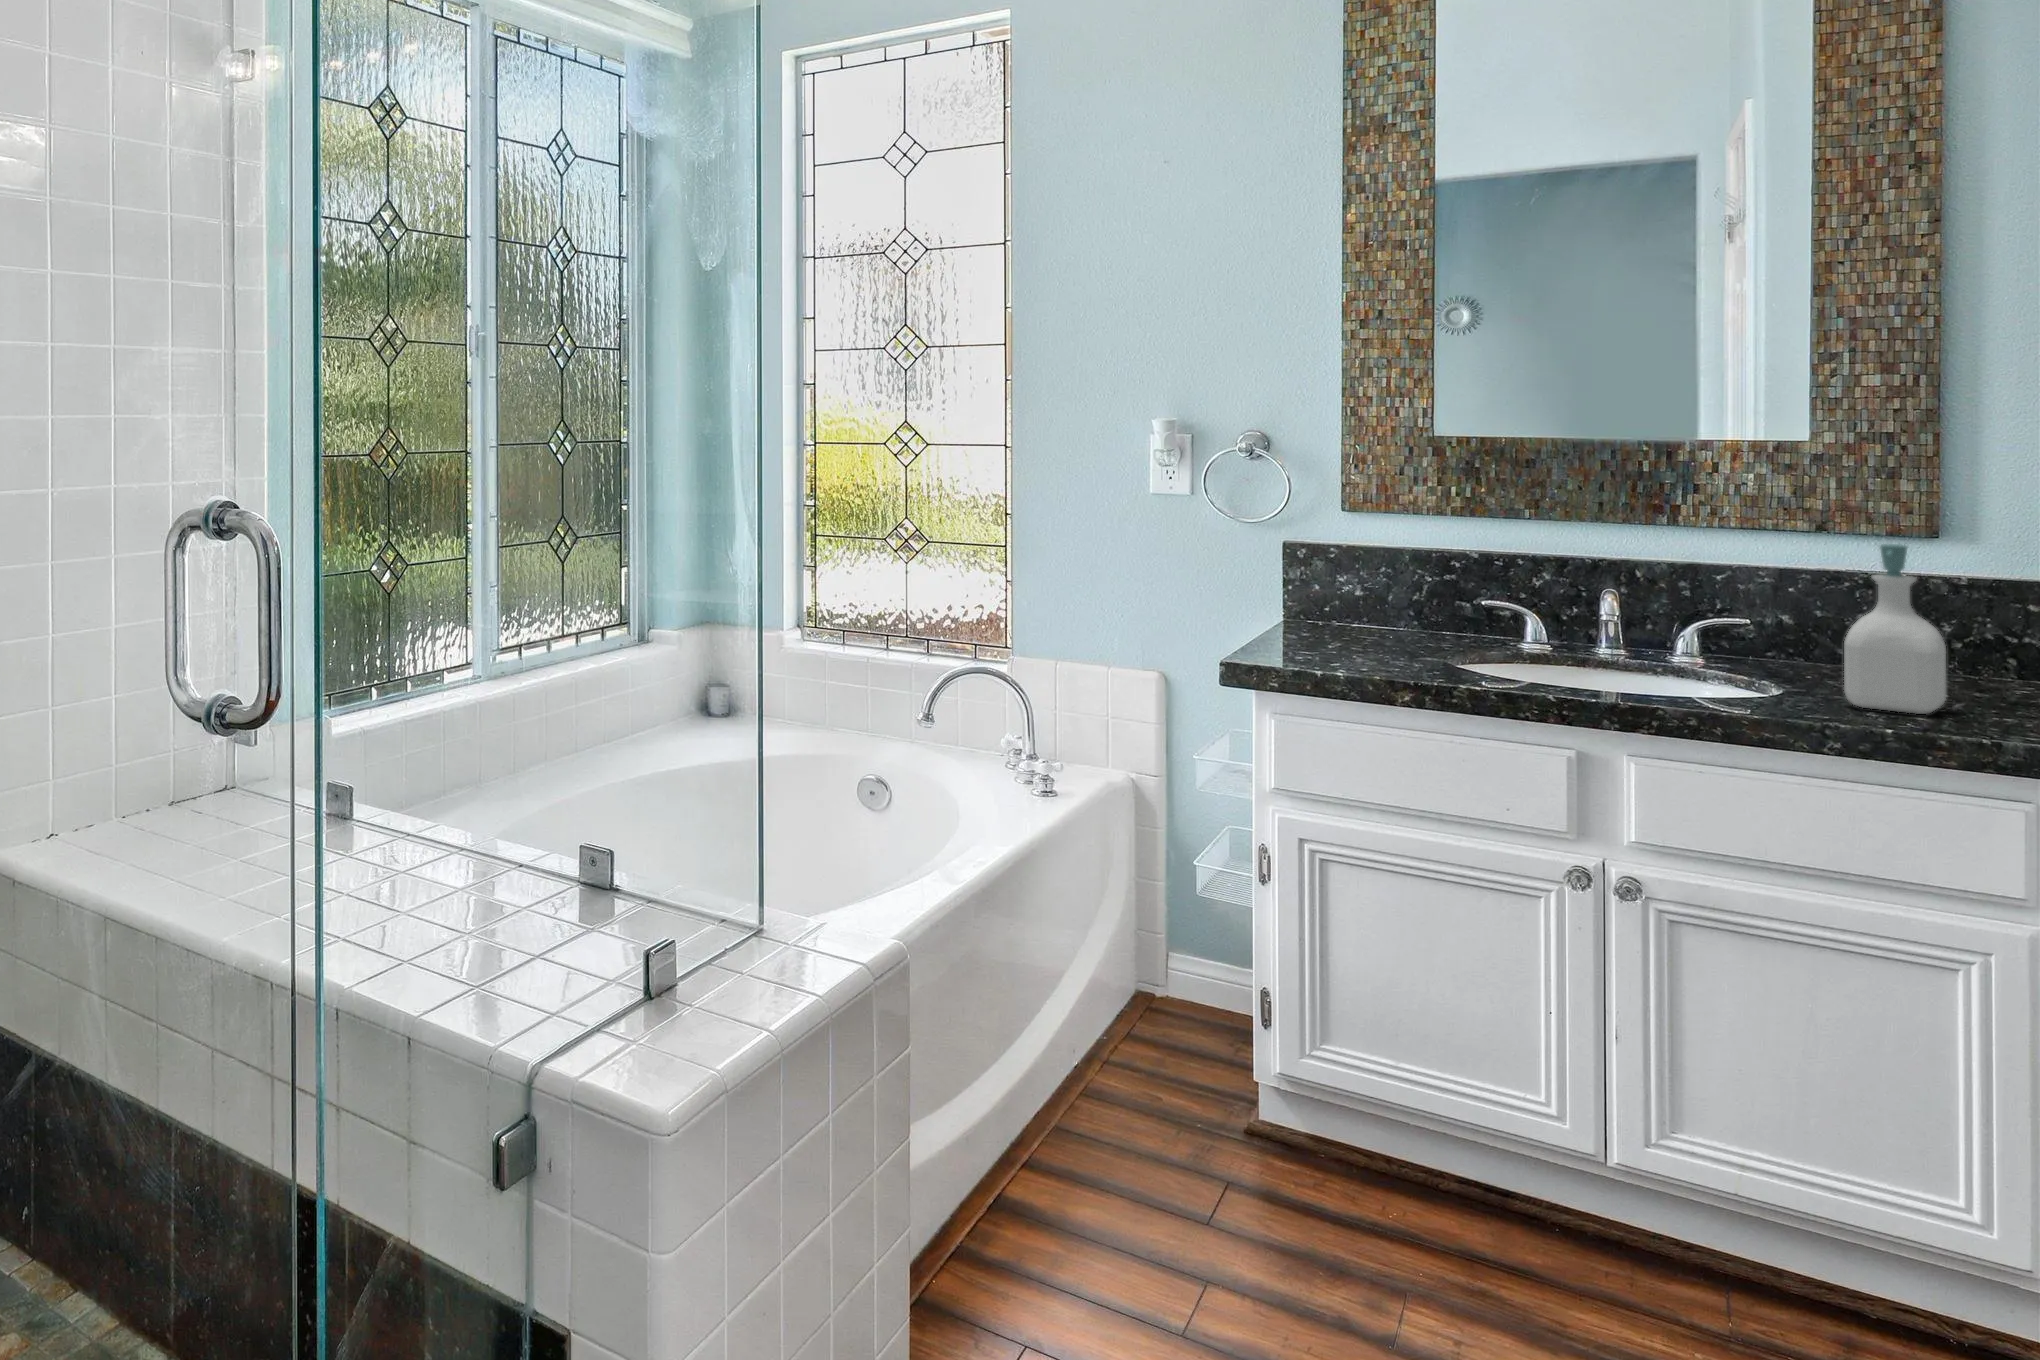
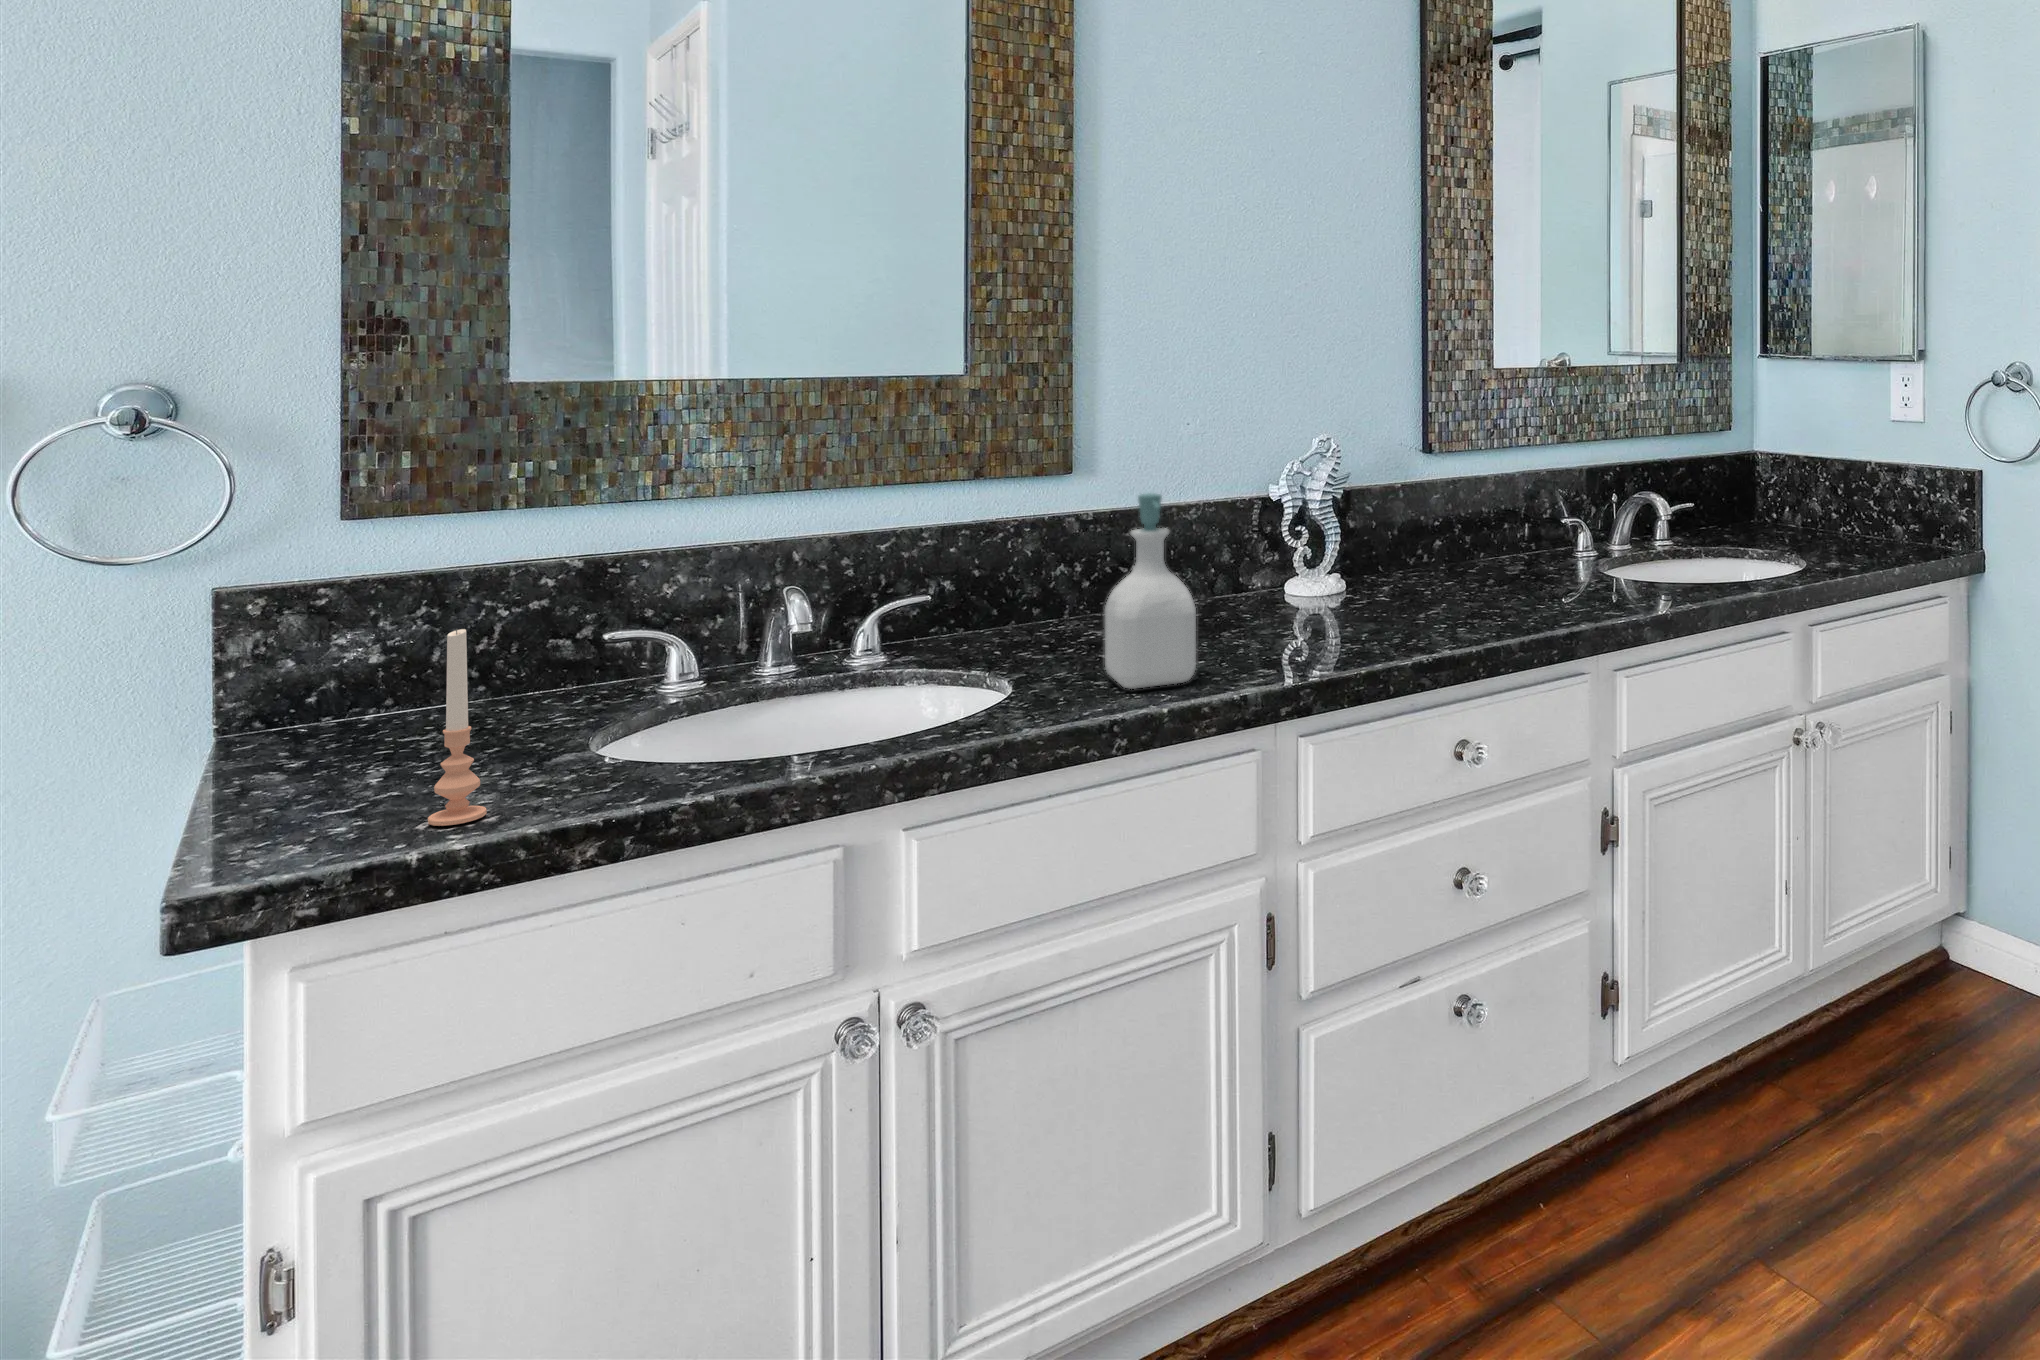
candle: none [1318,563,1347,666] -> present [428,629,487,826]

